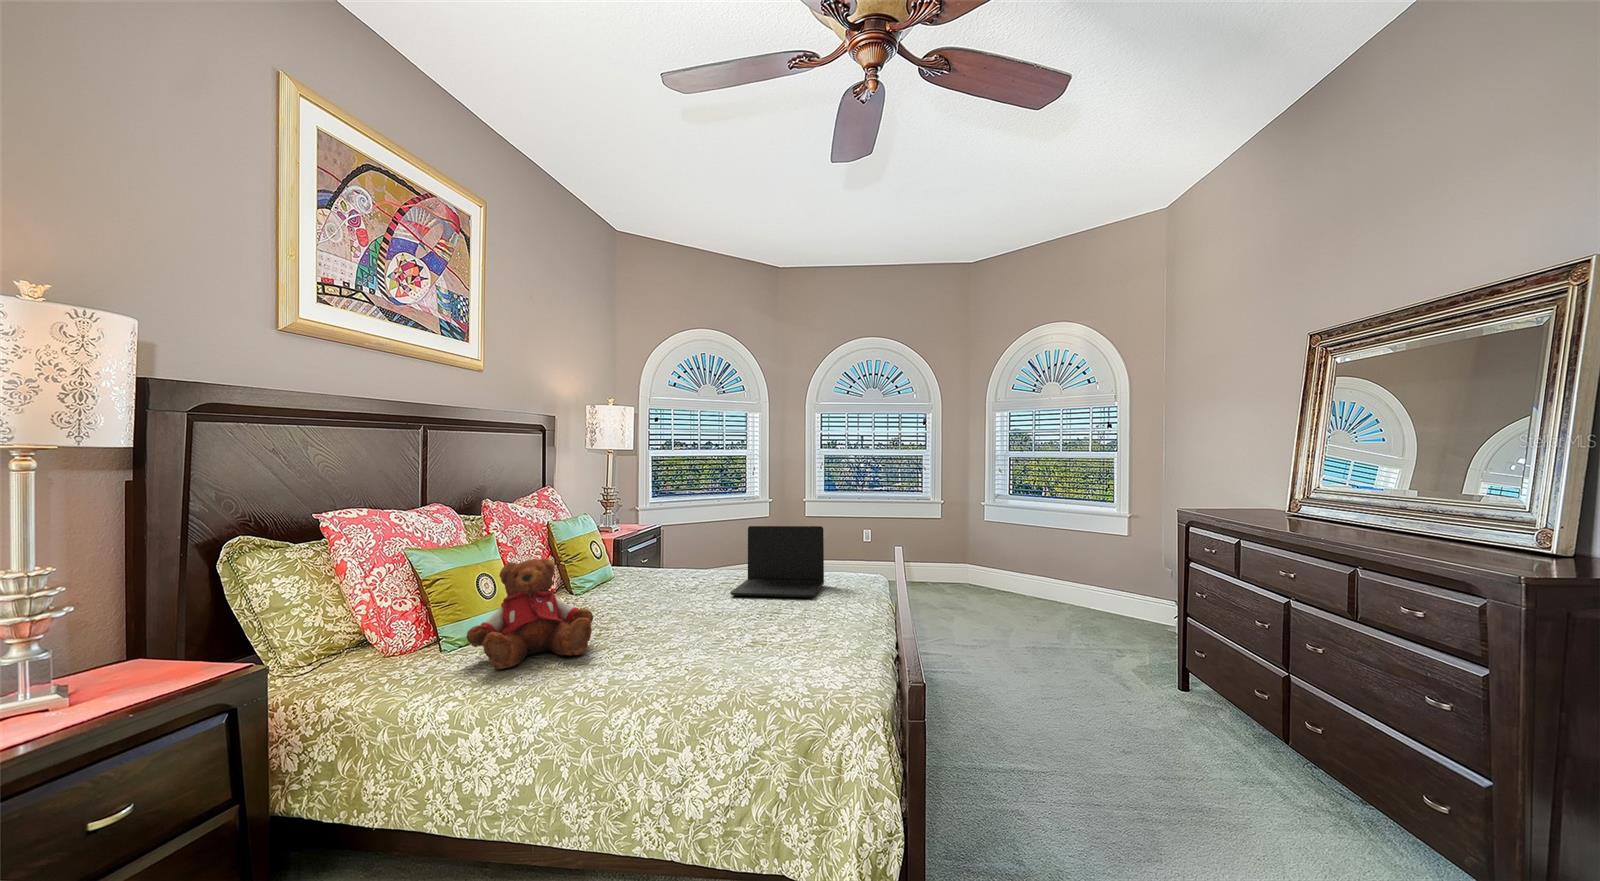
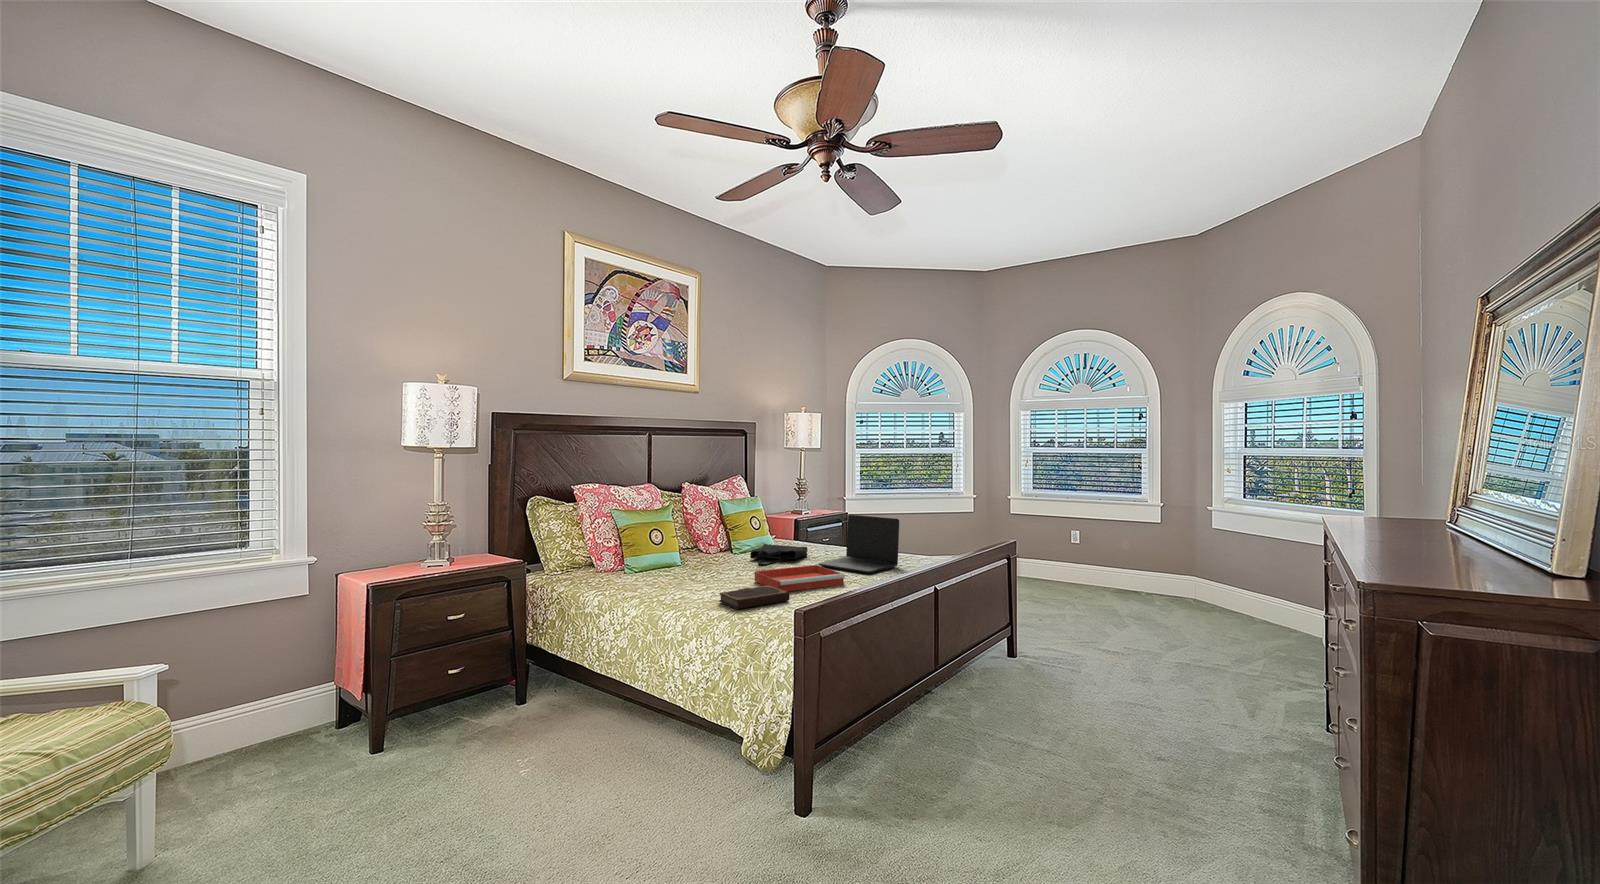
teddy bear: present [467,558,593,669] -> none [625,524,696,585]
tote bag: none [623,573,691,607] -> present [750,544,807,566]
tray: none [686,595,810,641] -> present [755,565,845,591]
notebook: none [693,635,791,681] -> present [719,586,790,609]

